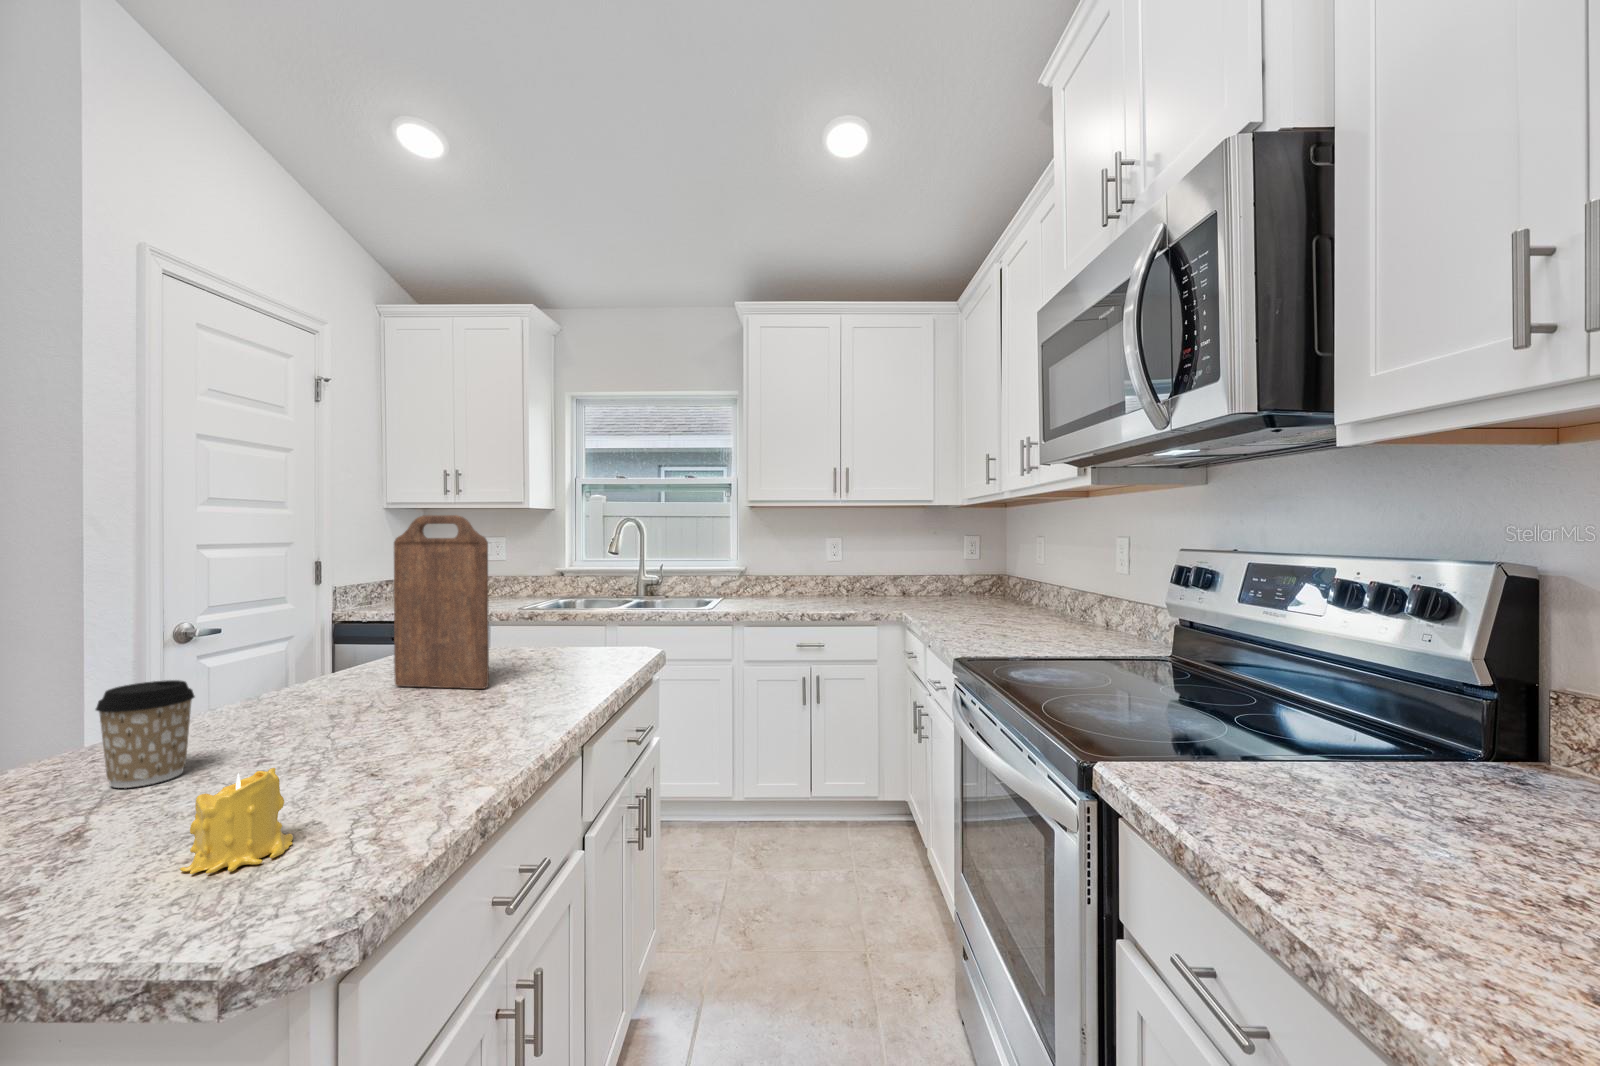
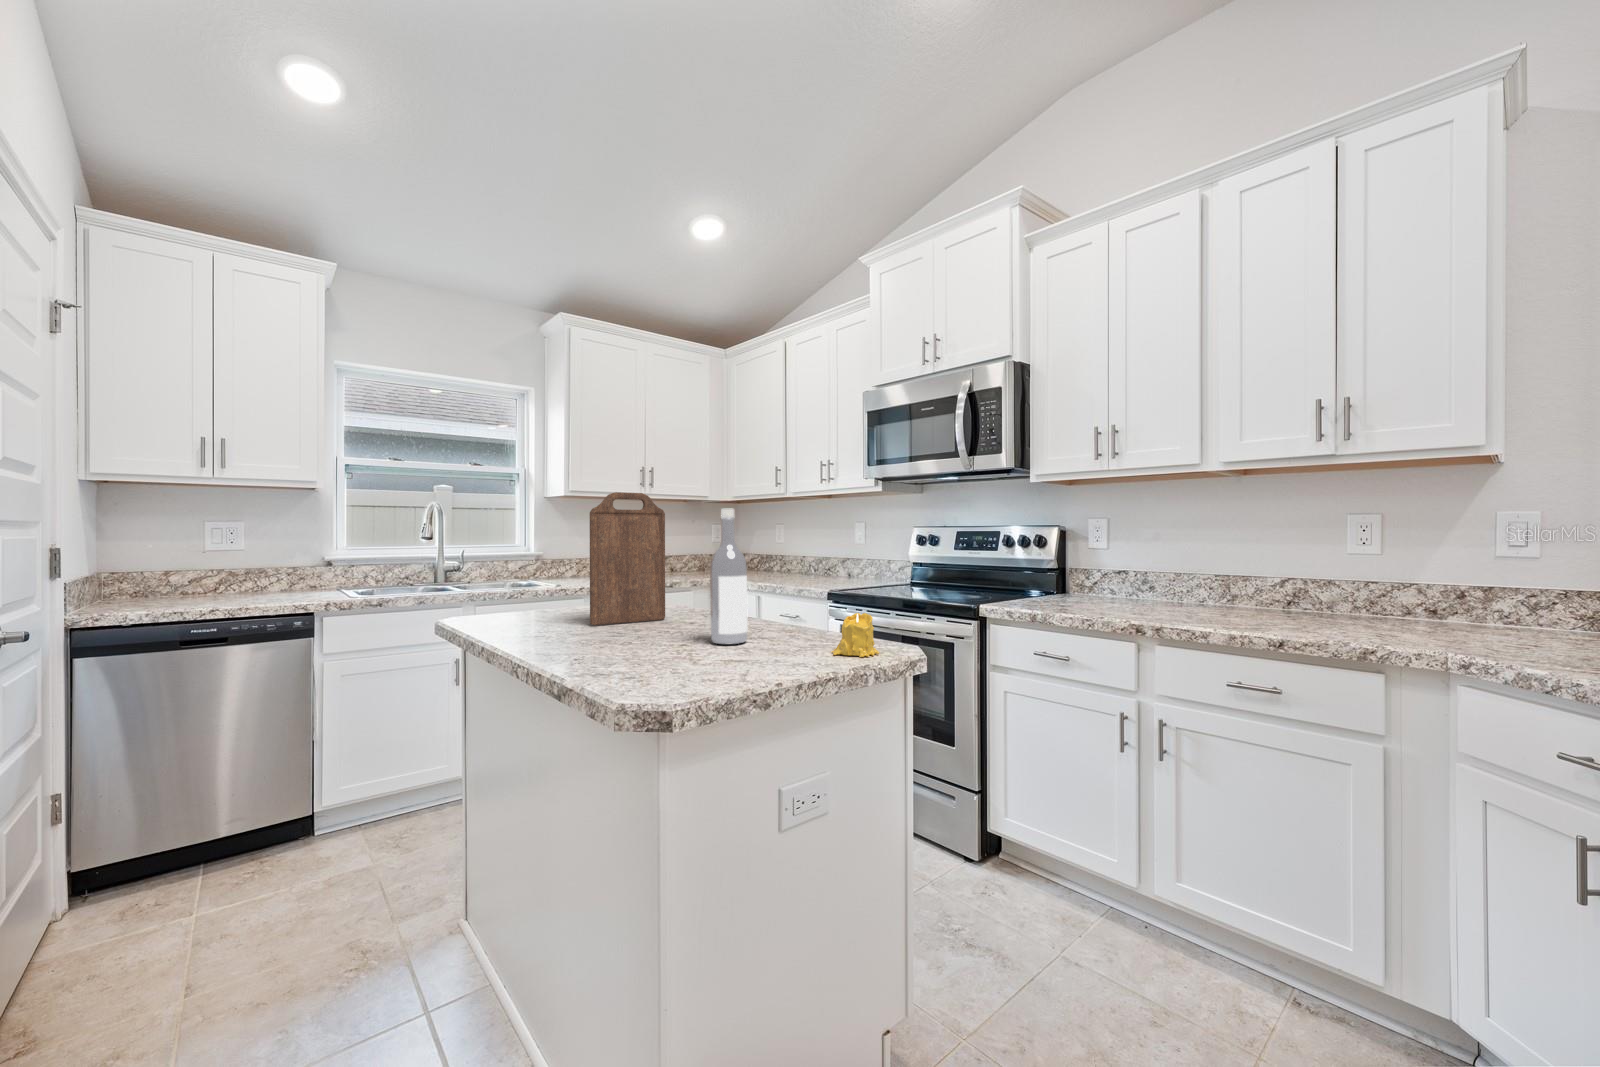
wine bottle: none [272,547,345,767] -> present [710,508,748,644]
coffee cup: present [96,680,195,788] -> none [656,595,703,660]

